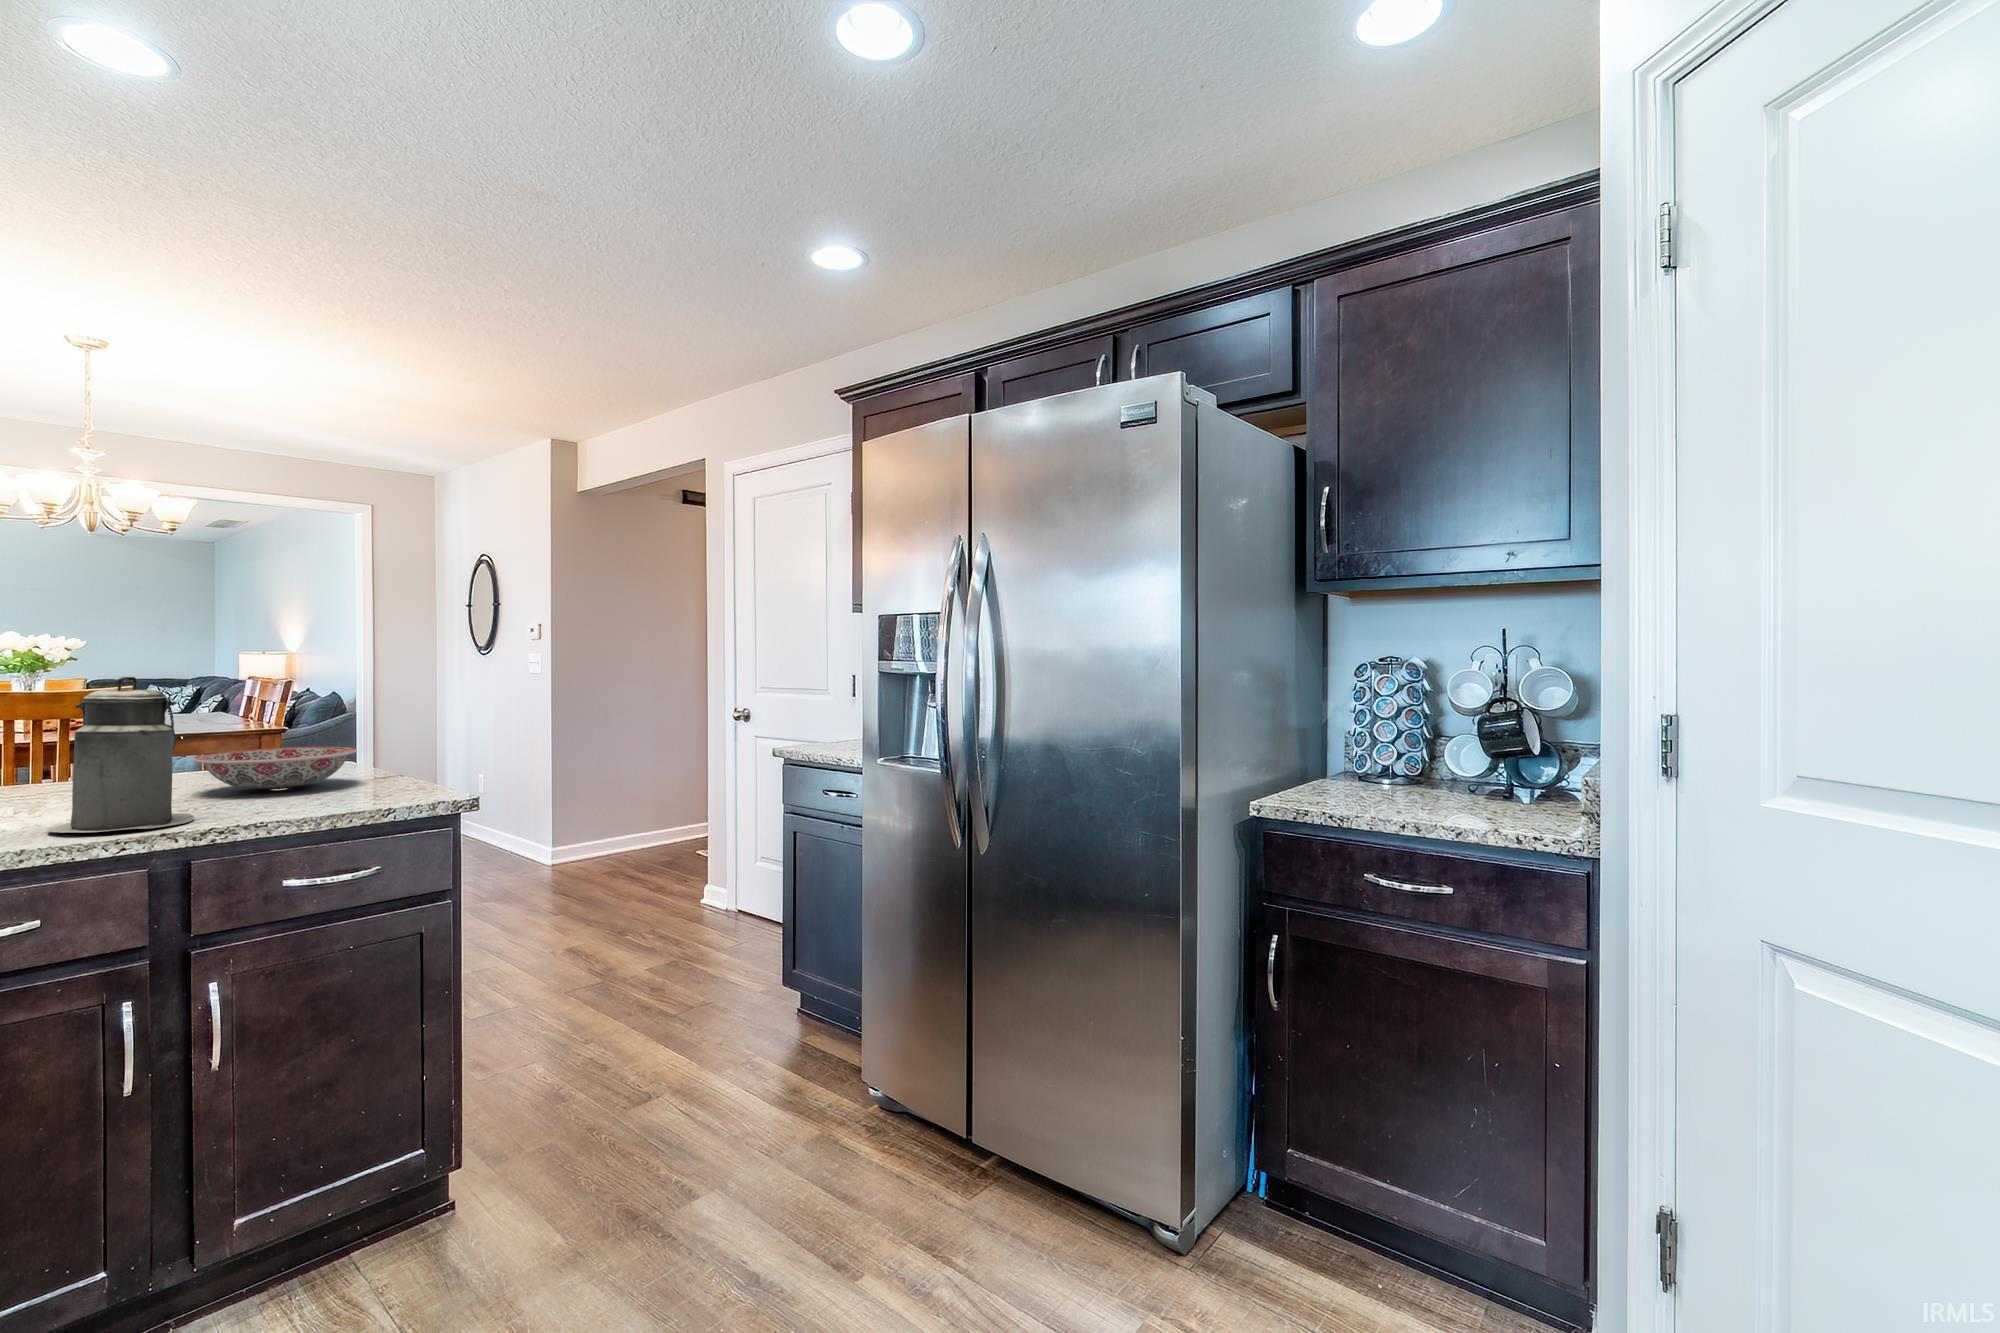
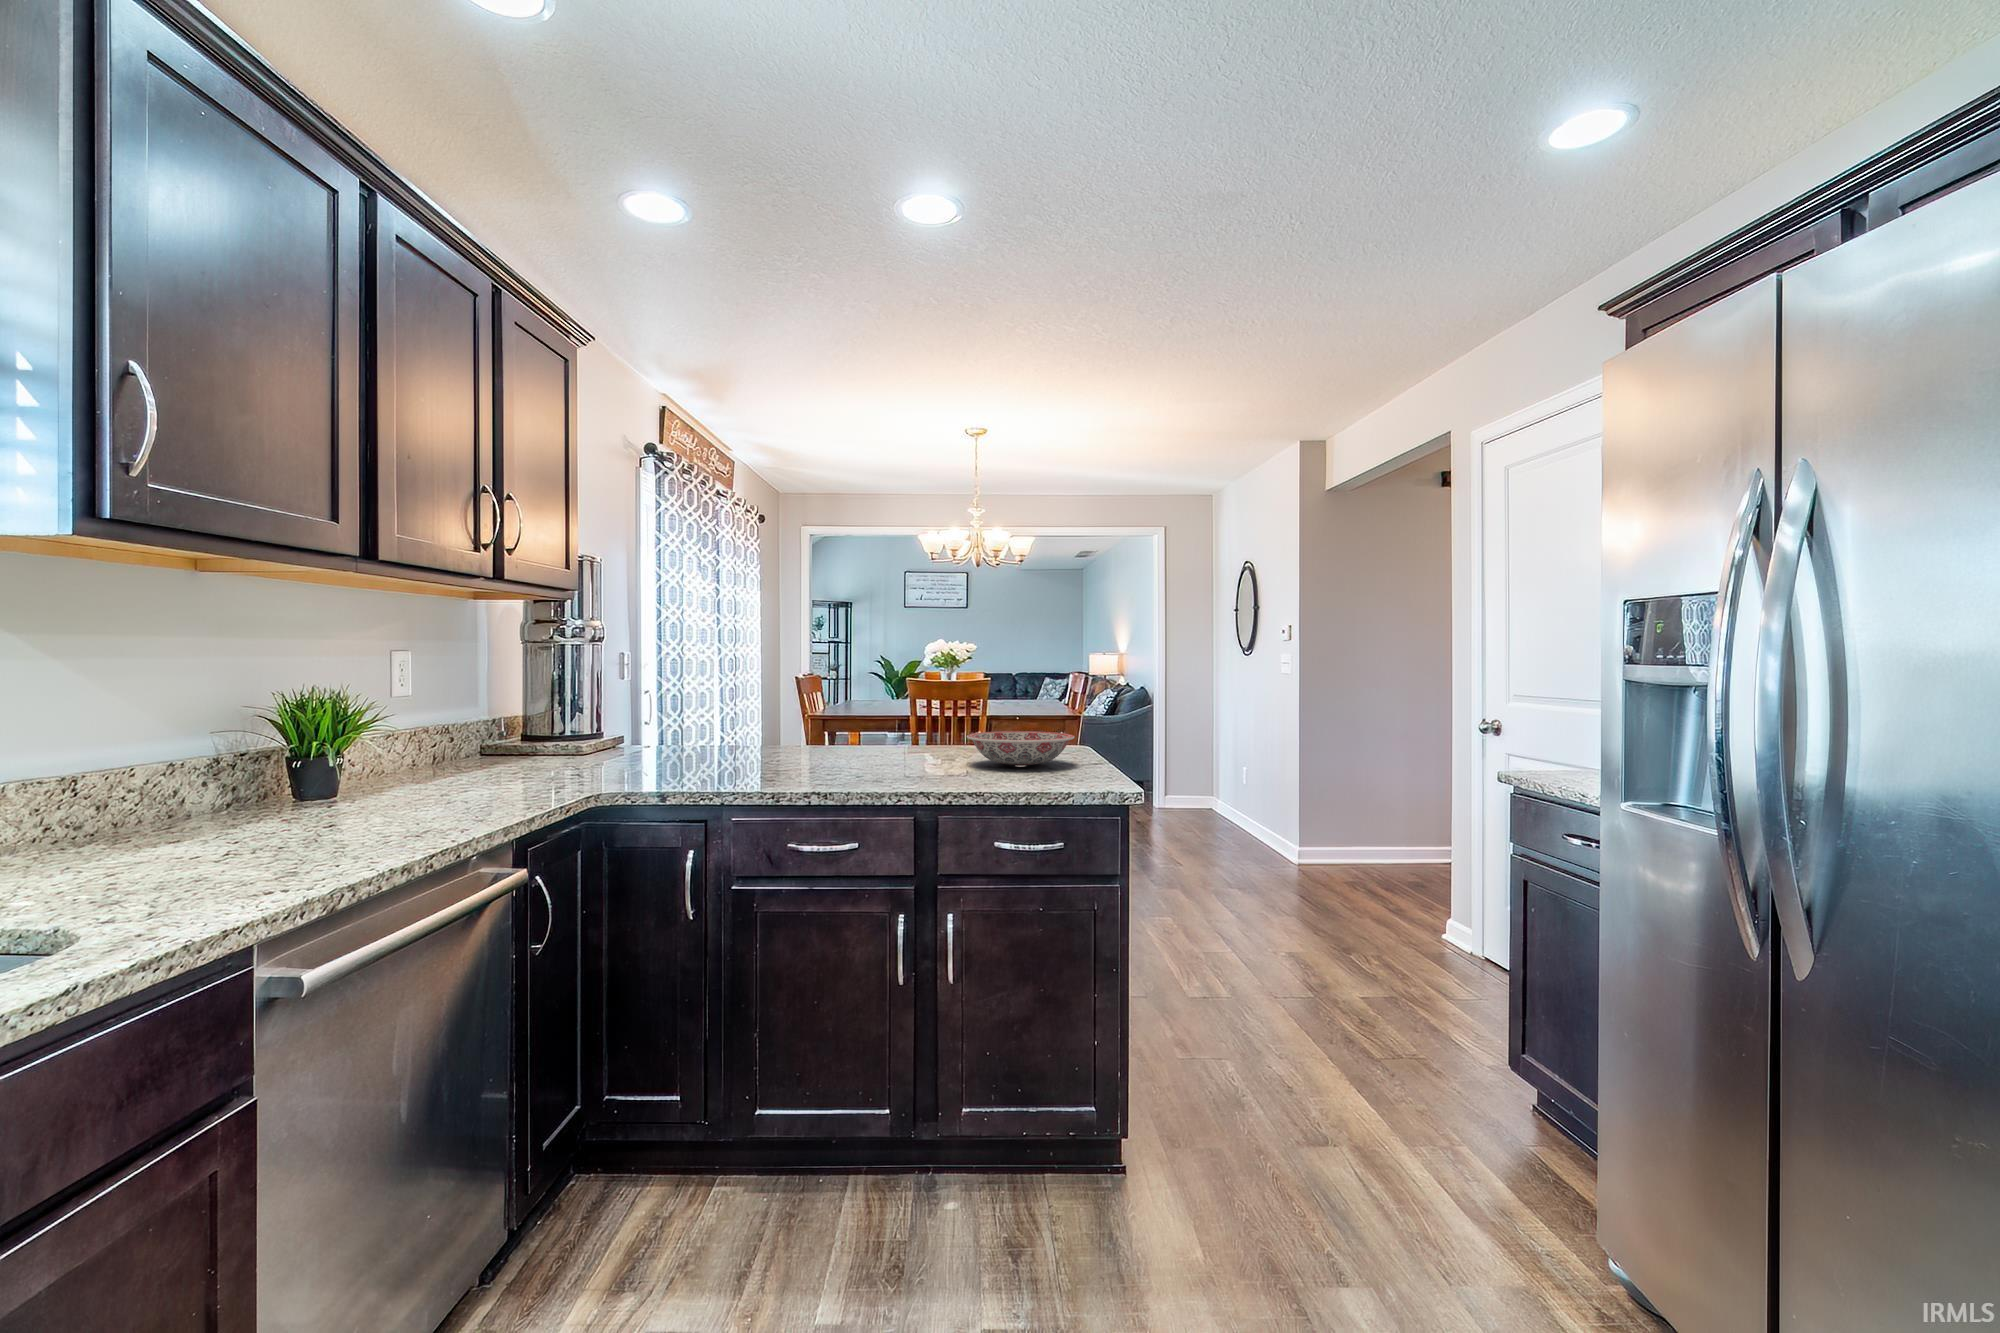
canister: present [47,677,194,833] -> none [866,668,948,787]

